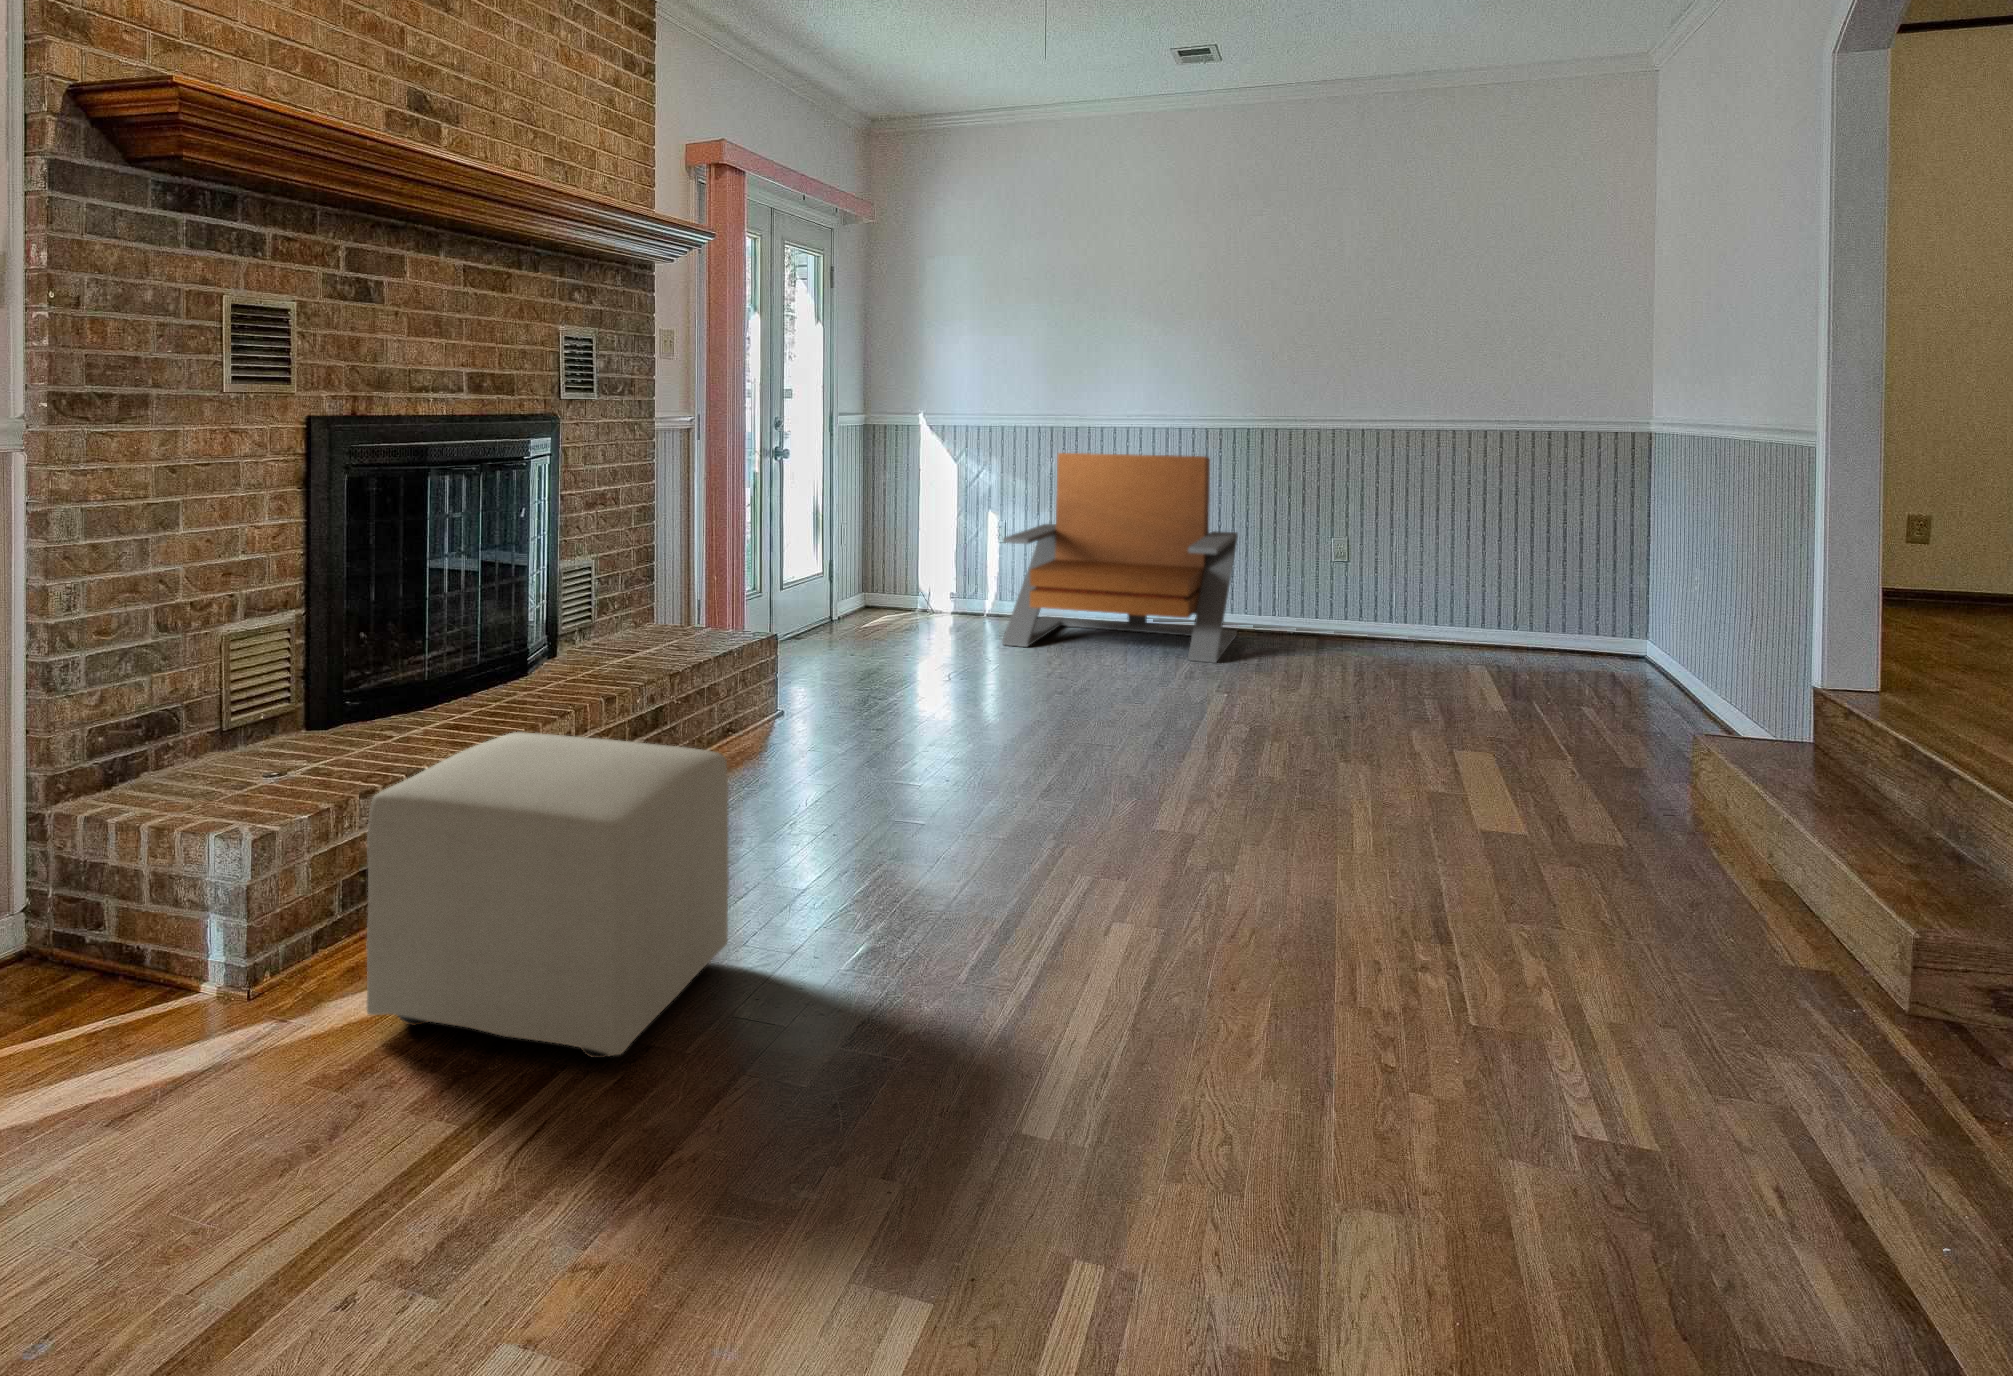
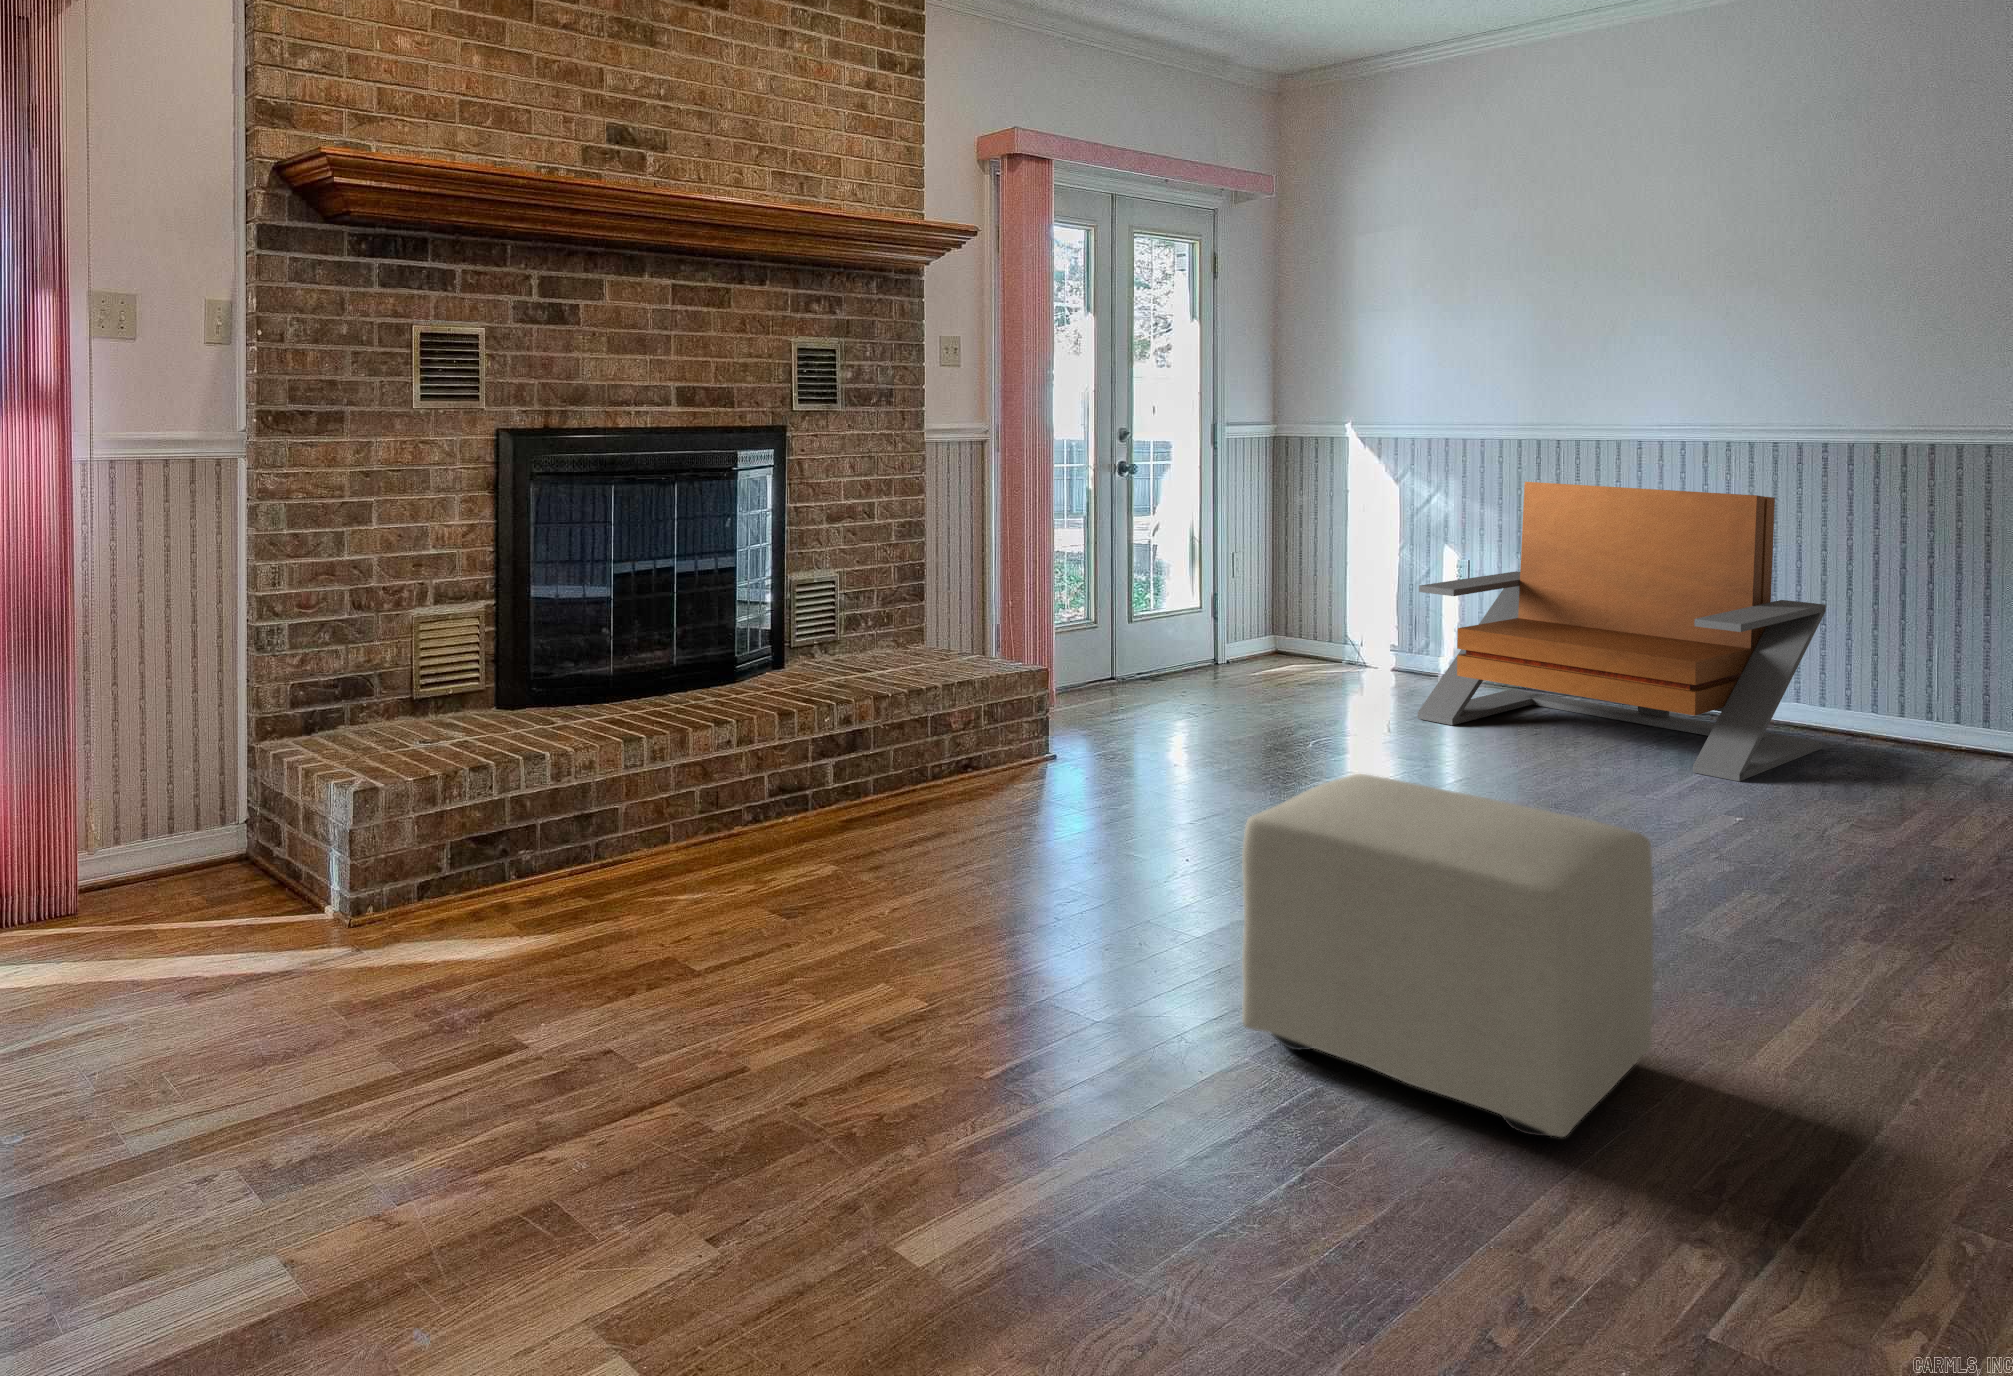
ottoman: present [366,732,729,1058] -> present [1242,774,1653,1137]

